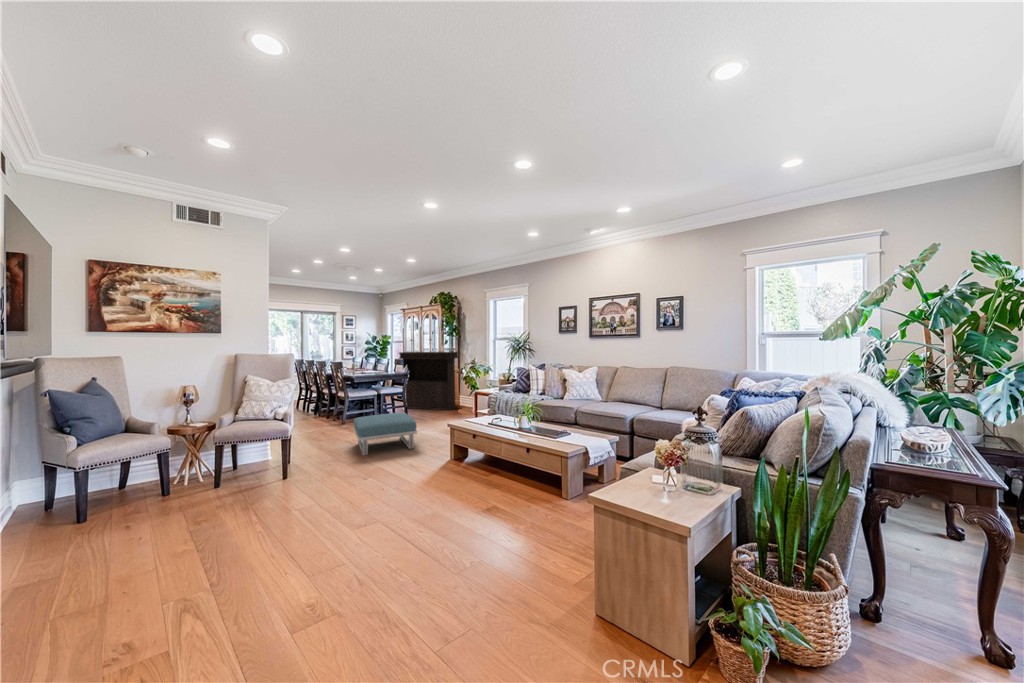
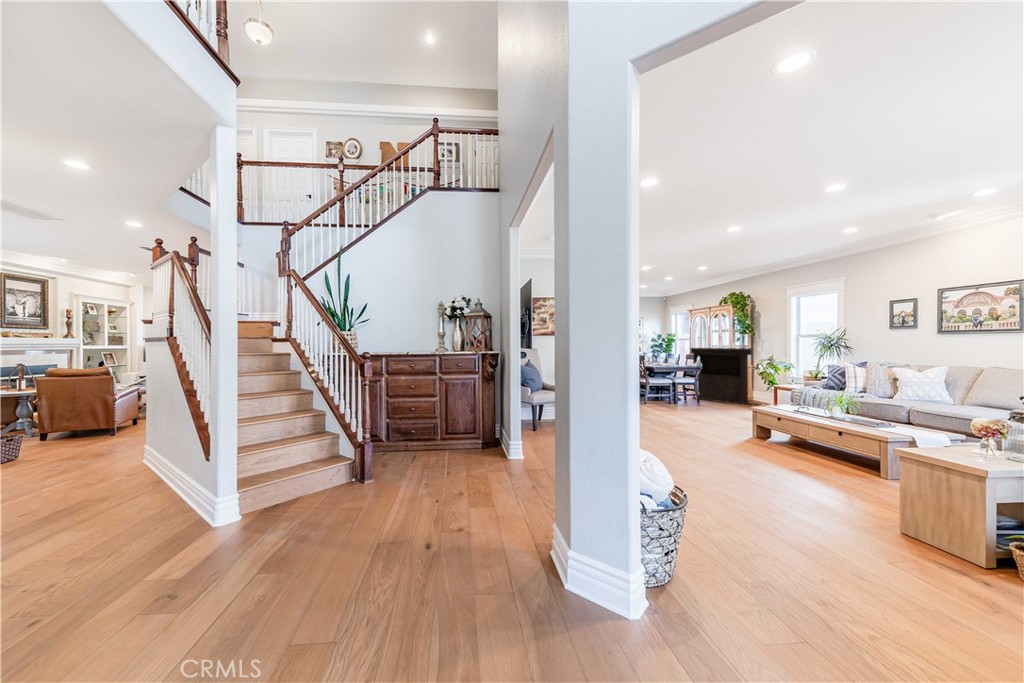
footstool: present [354,413,417,456] -> none [662,396,720,426]

